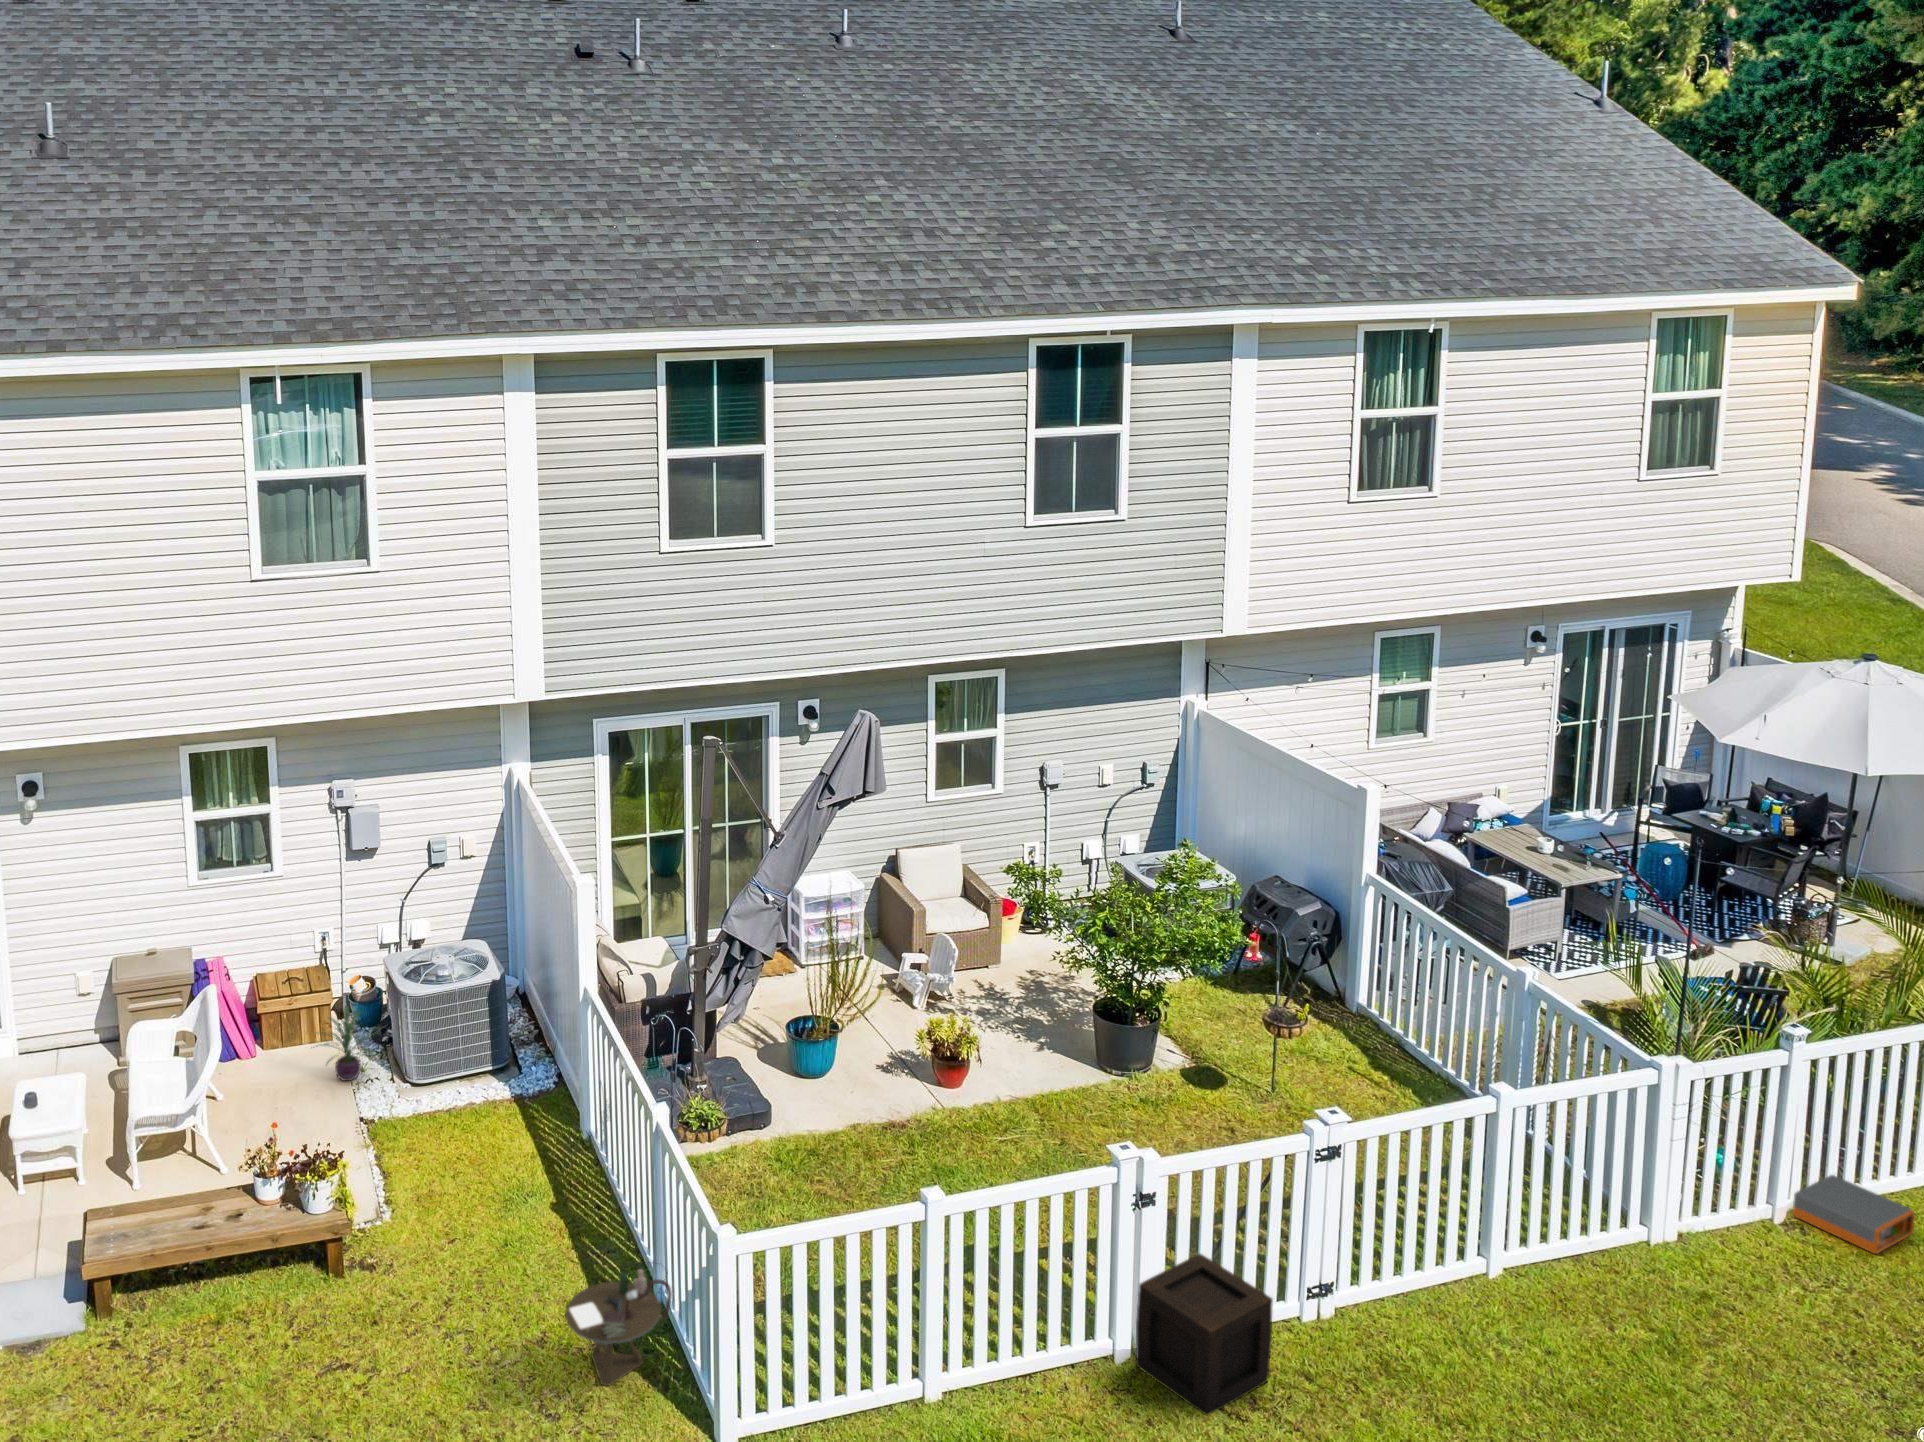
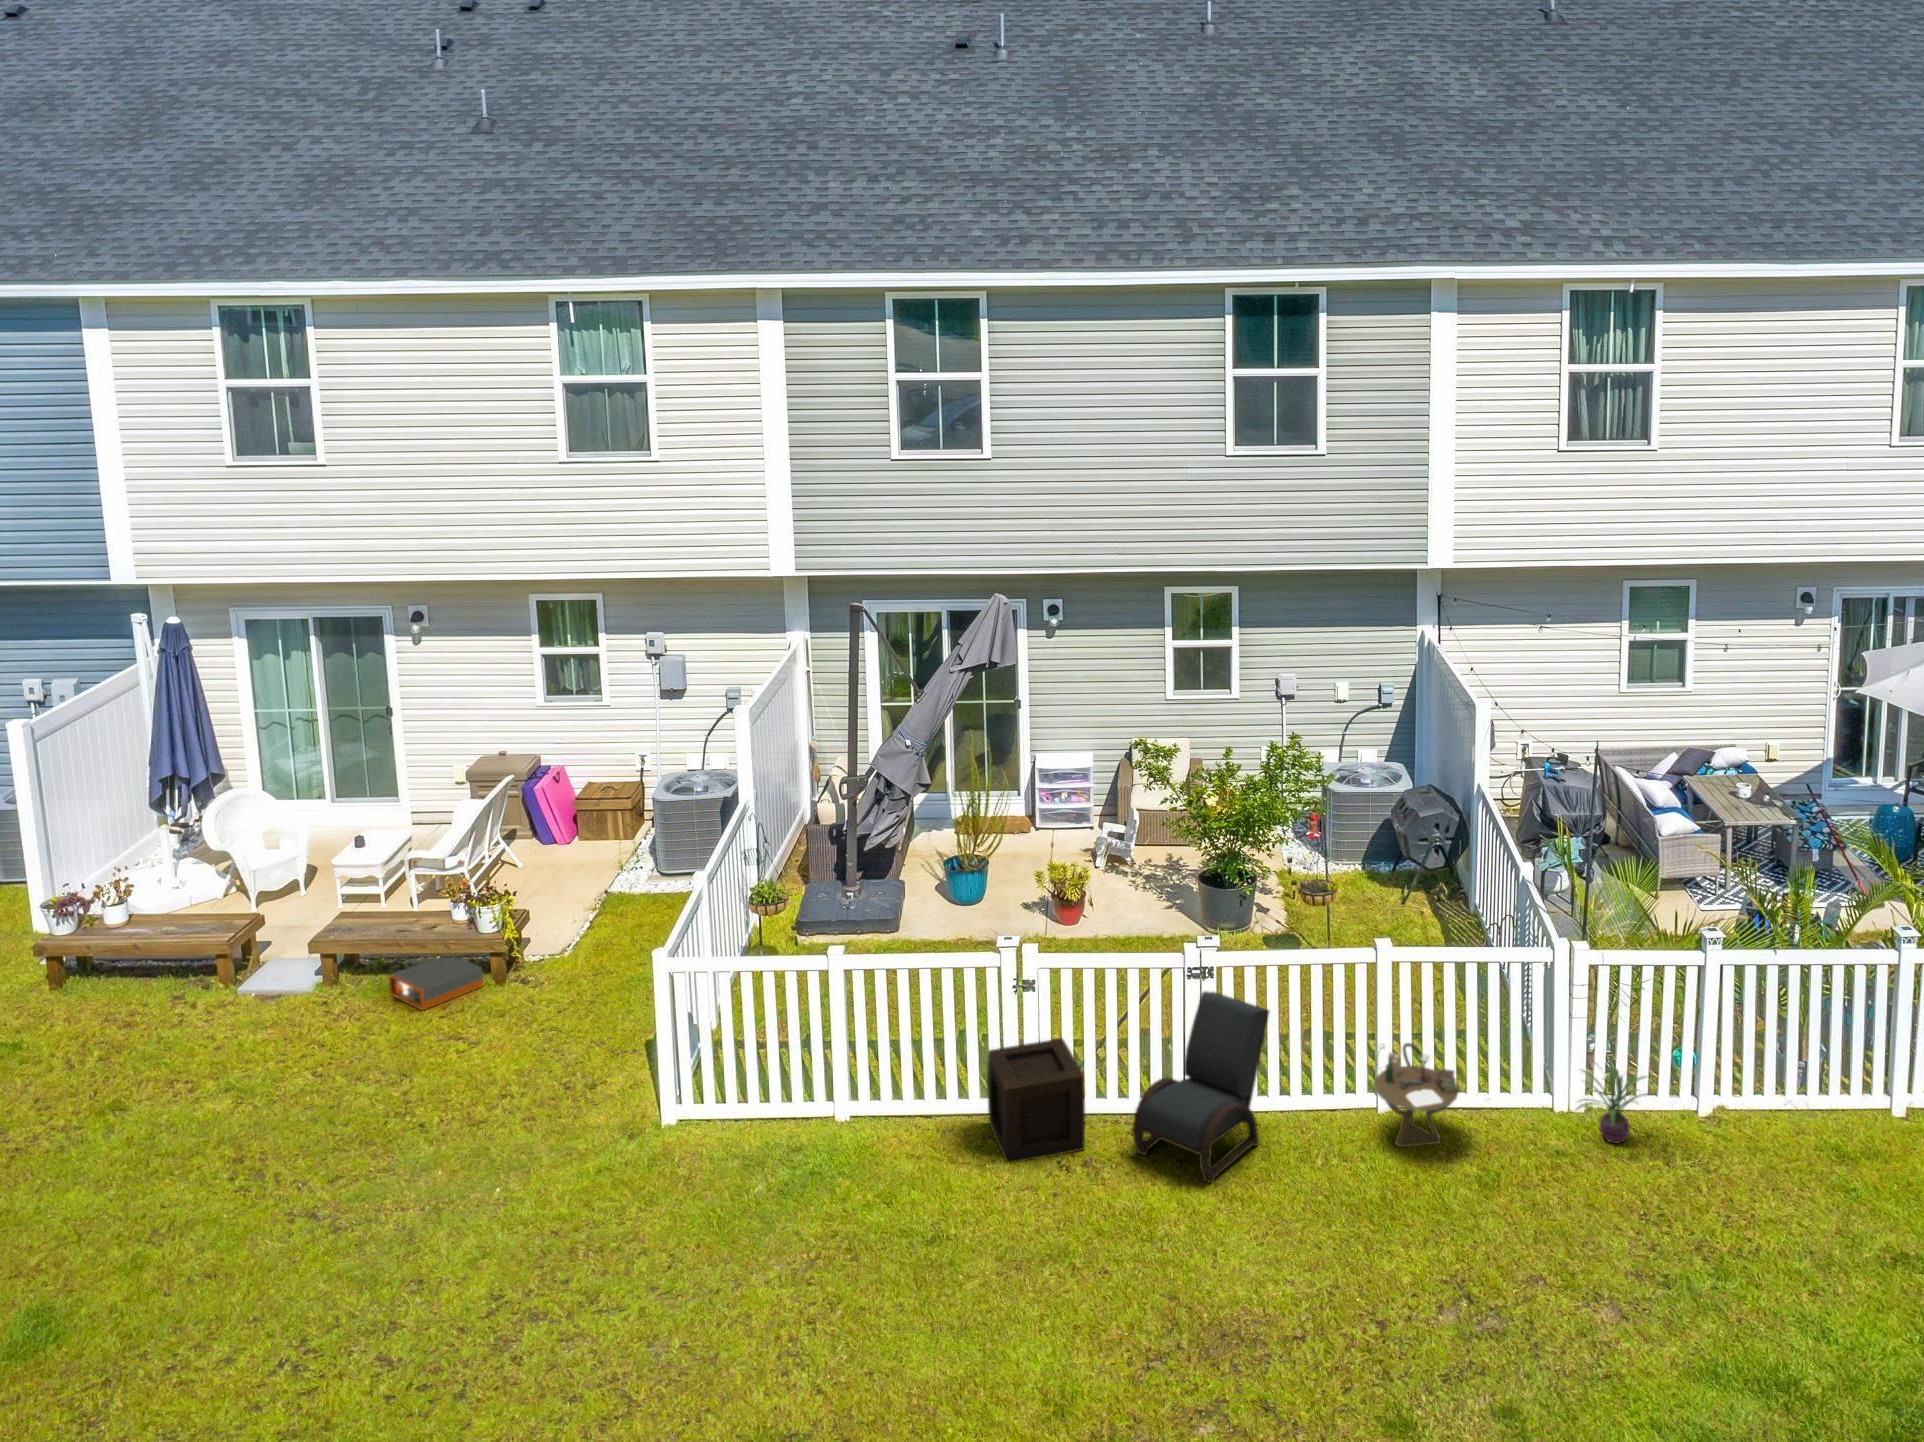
decorative plant: present [313,1006,373,1081] -> present [1576,1055,1647,1144]
lounge chair: none [1322,1174,1437,1399] -> present [1132,991,1269,1183]
storage box: present [1793,1175,1915,1254] -> present [389,958,483,1010]
side table: present [565,1266,672,1386] -> present [1374,1043,1459,1147]

